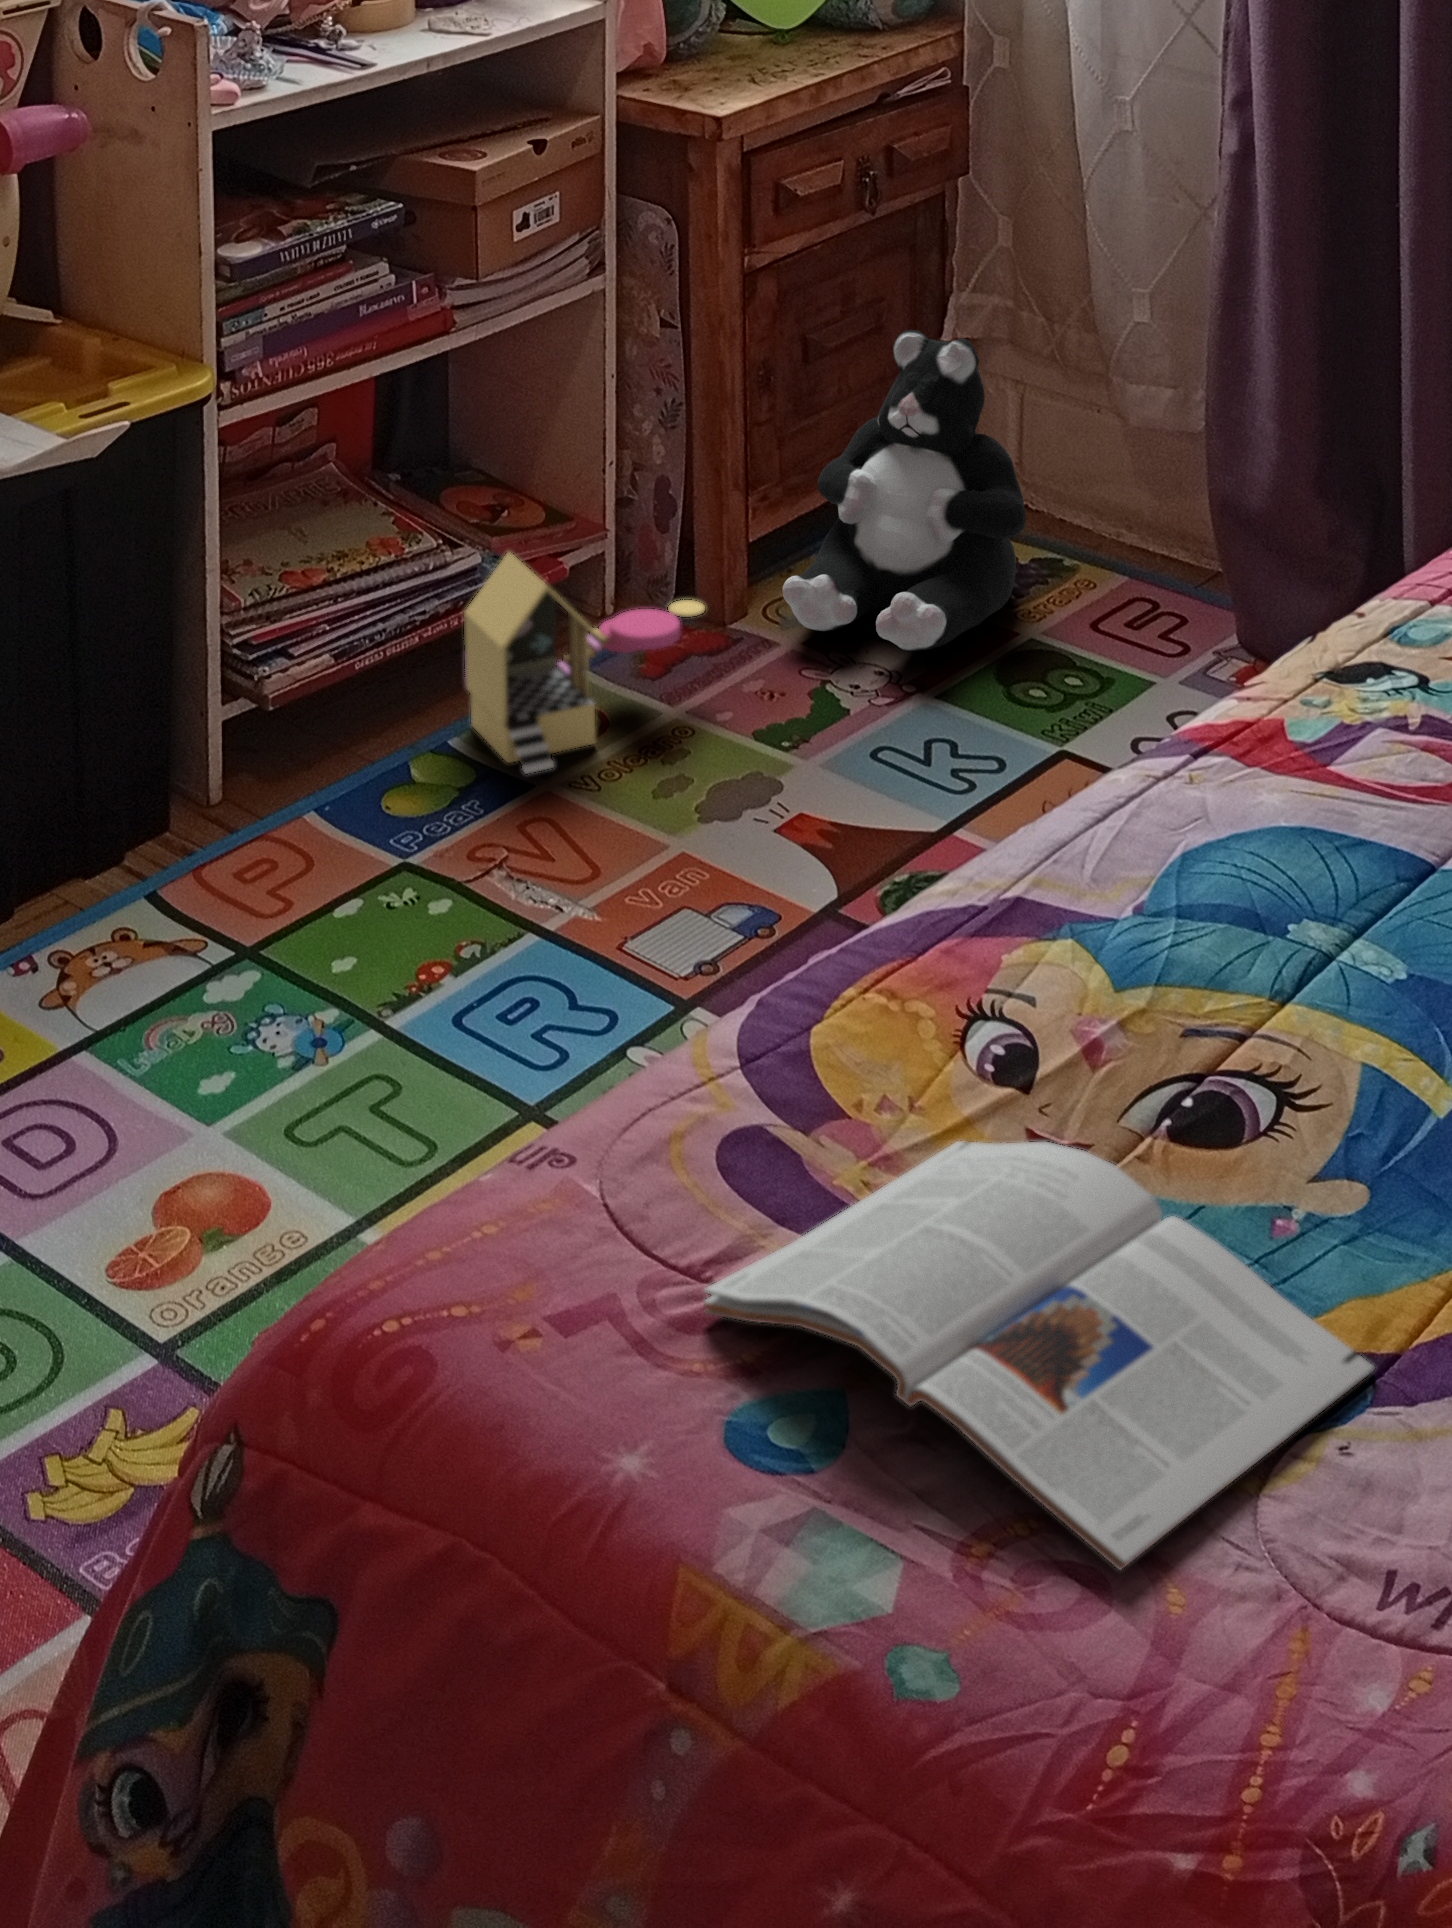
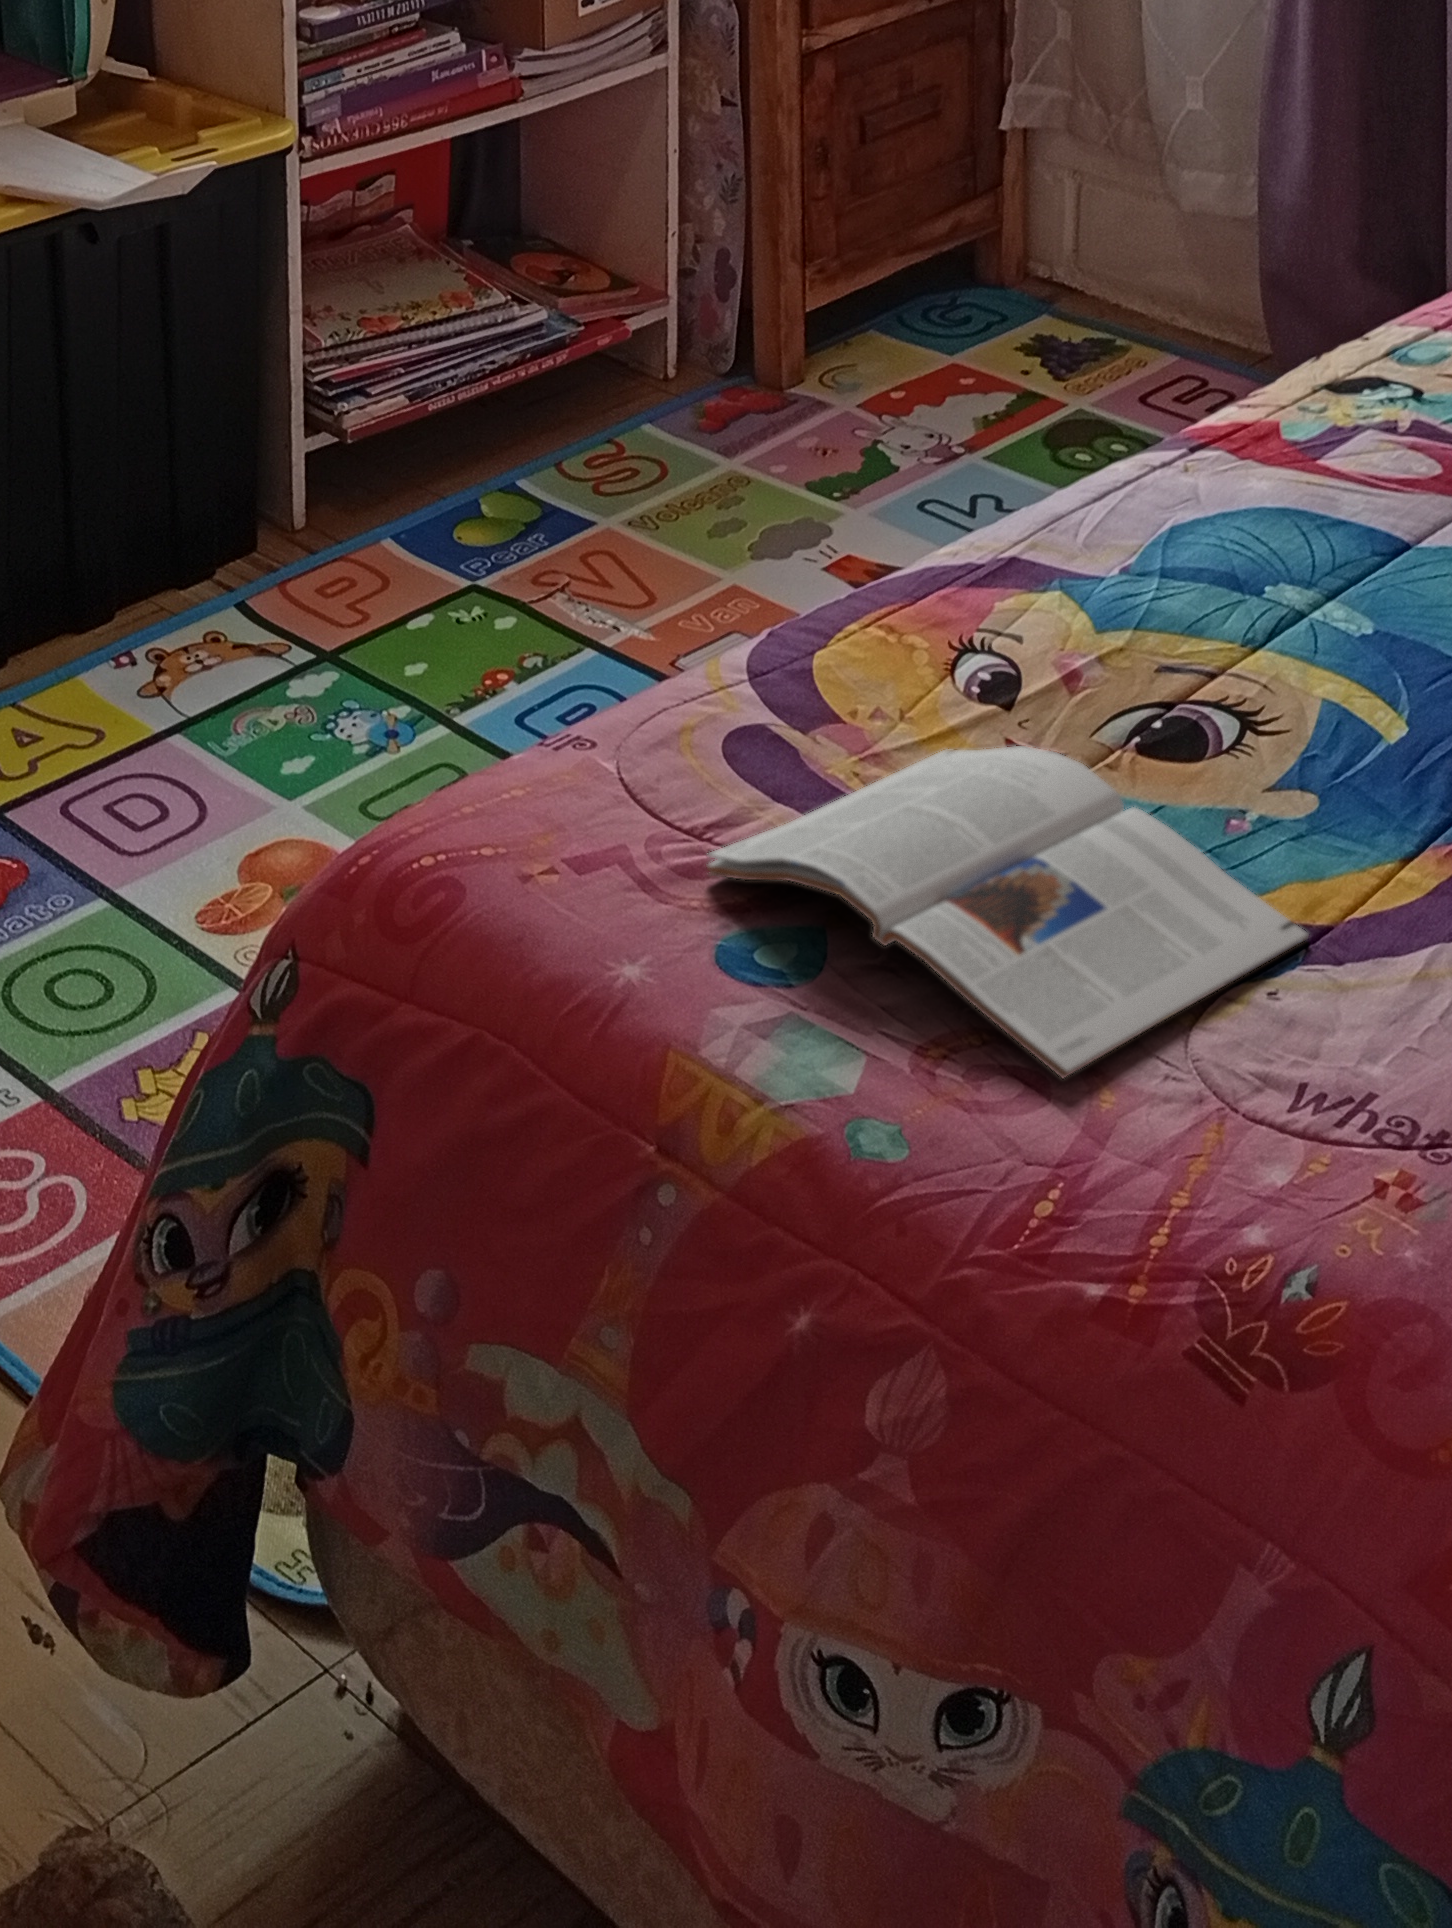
plush toy: present [783,330,1026,651] -> none [841,109,1079,413]
toy house: present [464,552,705,773] -> none [534,306,765,513]

